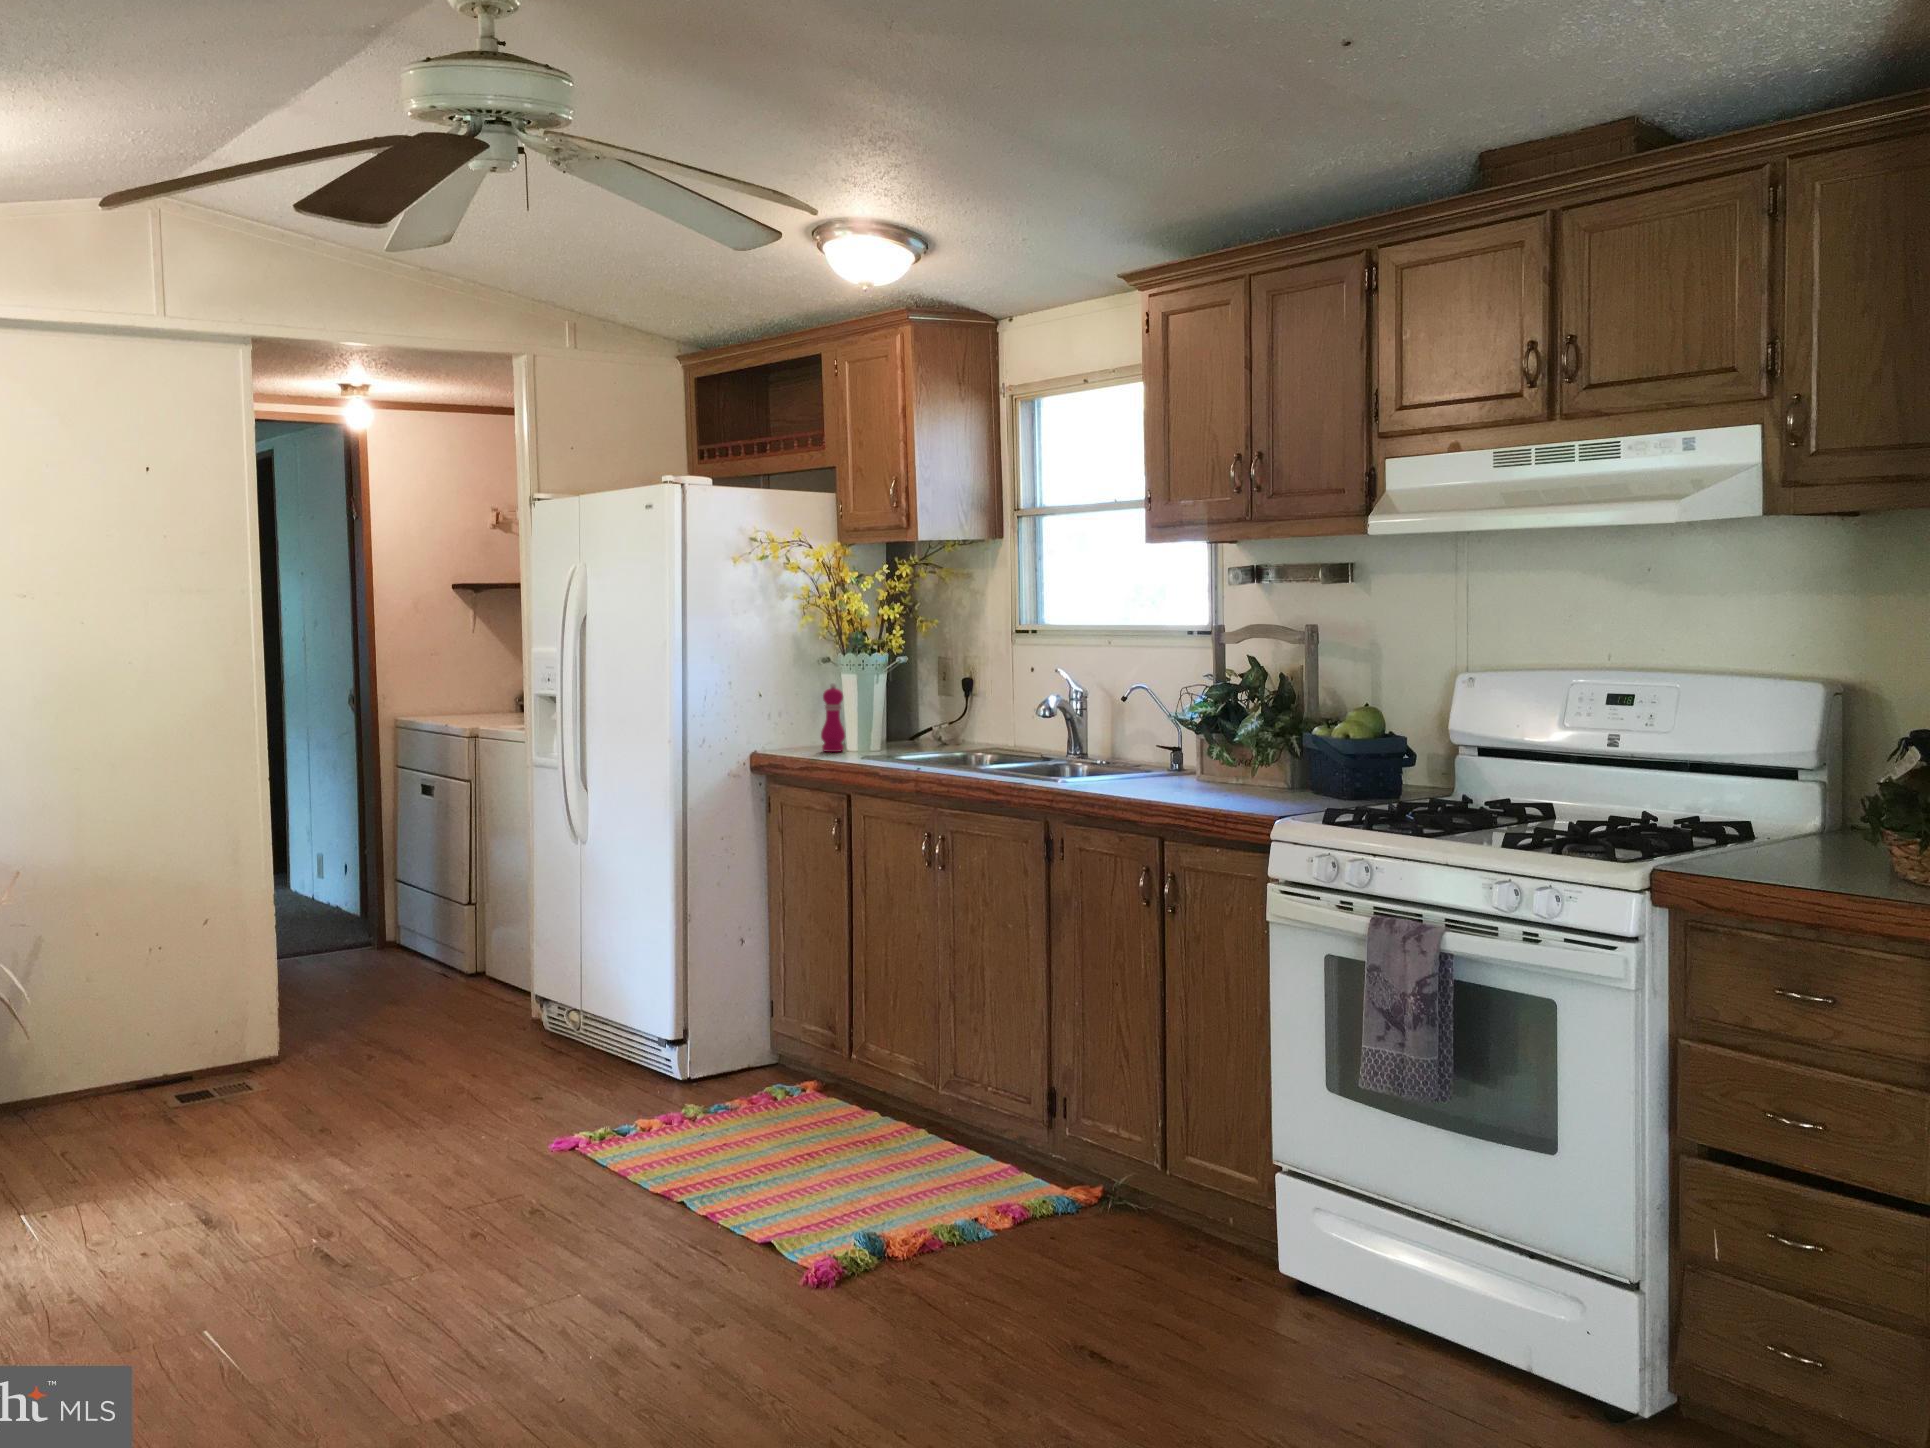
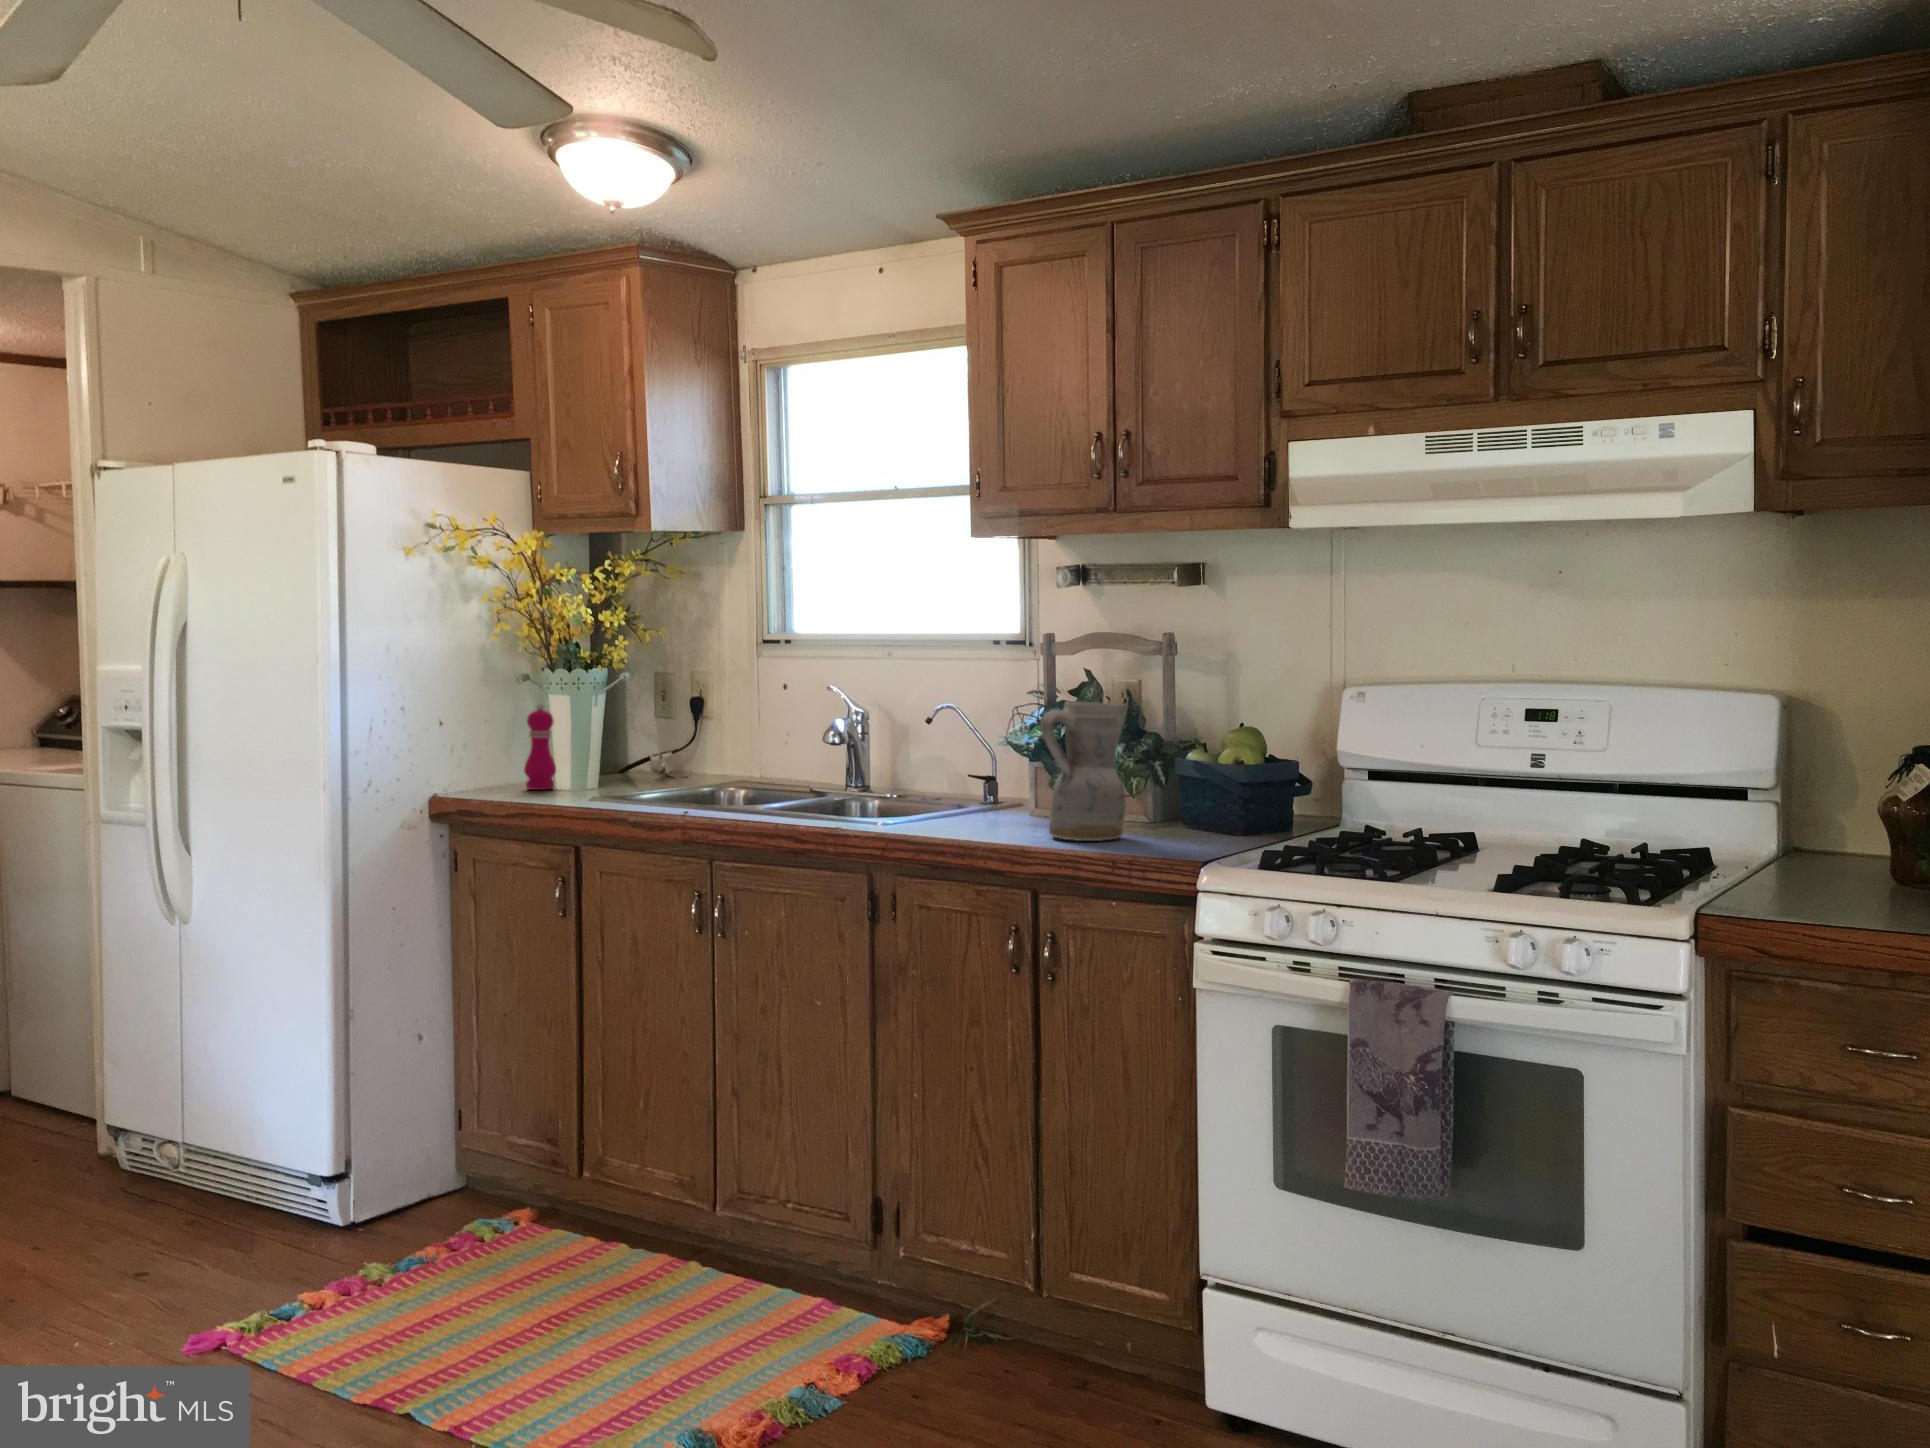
ceramic pitcher: none [1169,683,1247,800] -> present [1041,701,1128,841]

